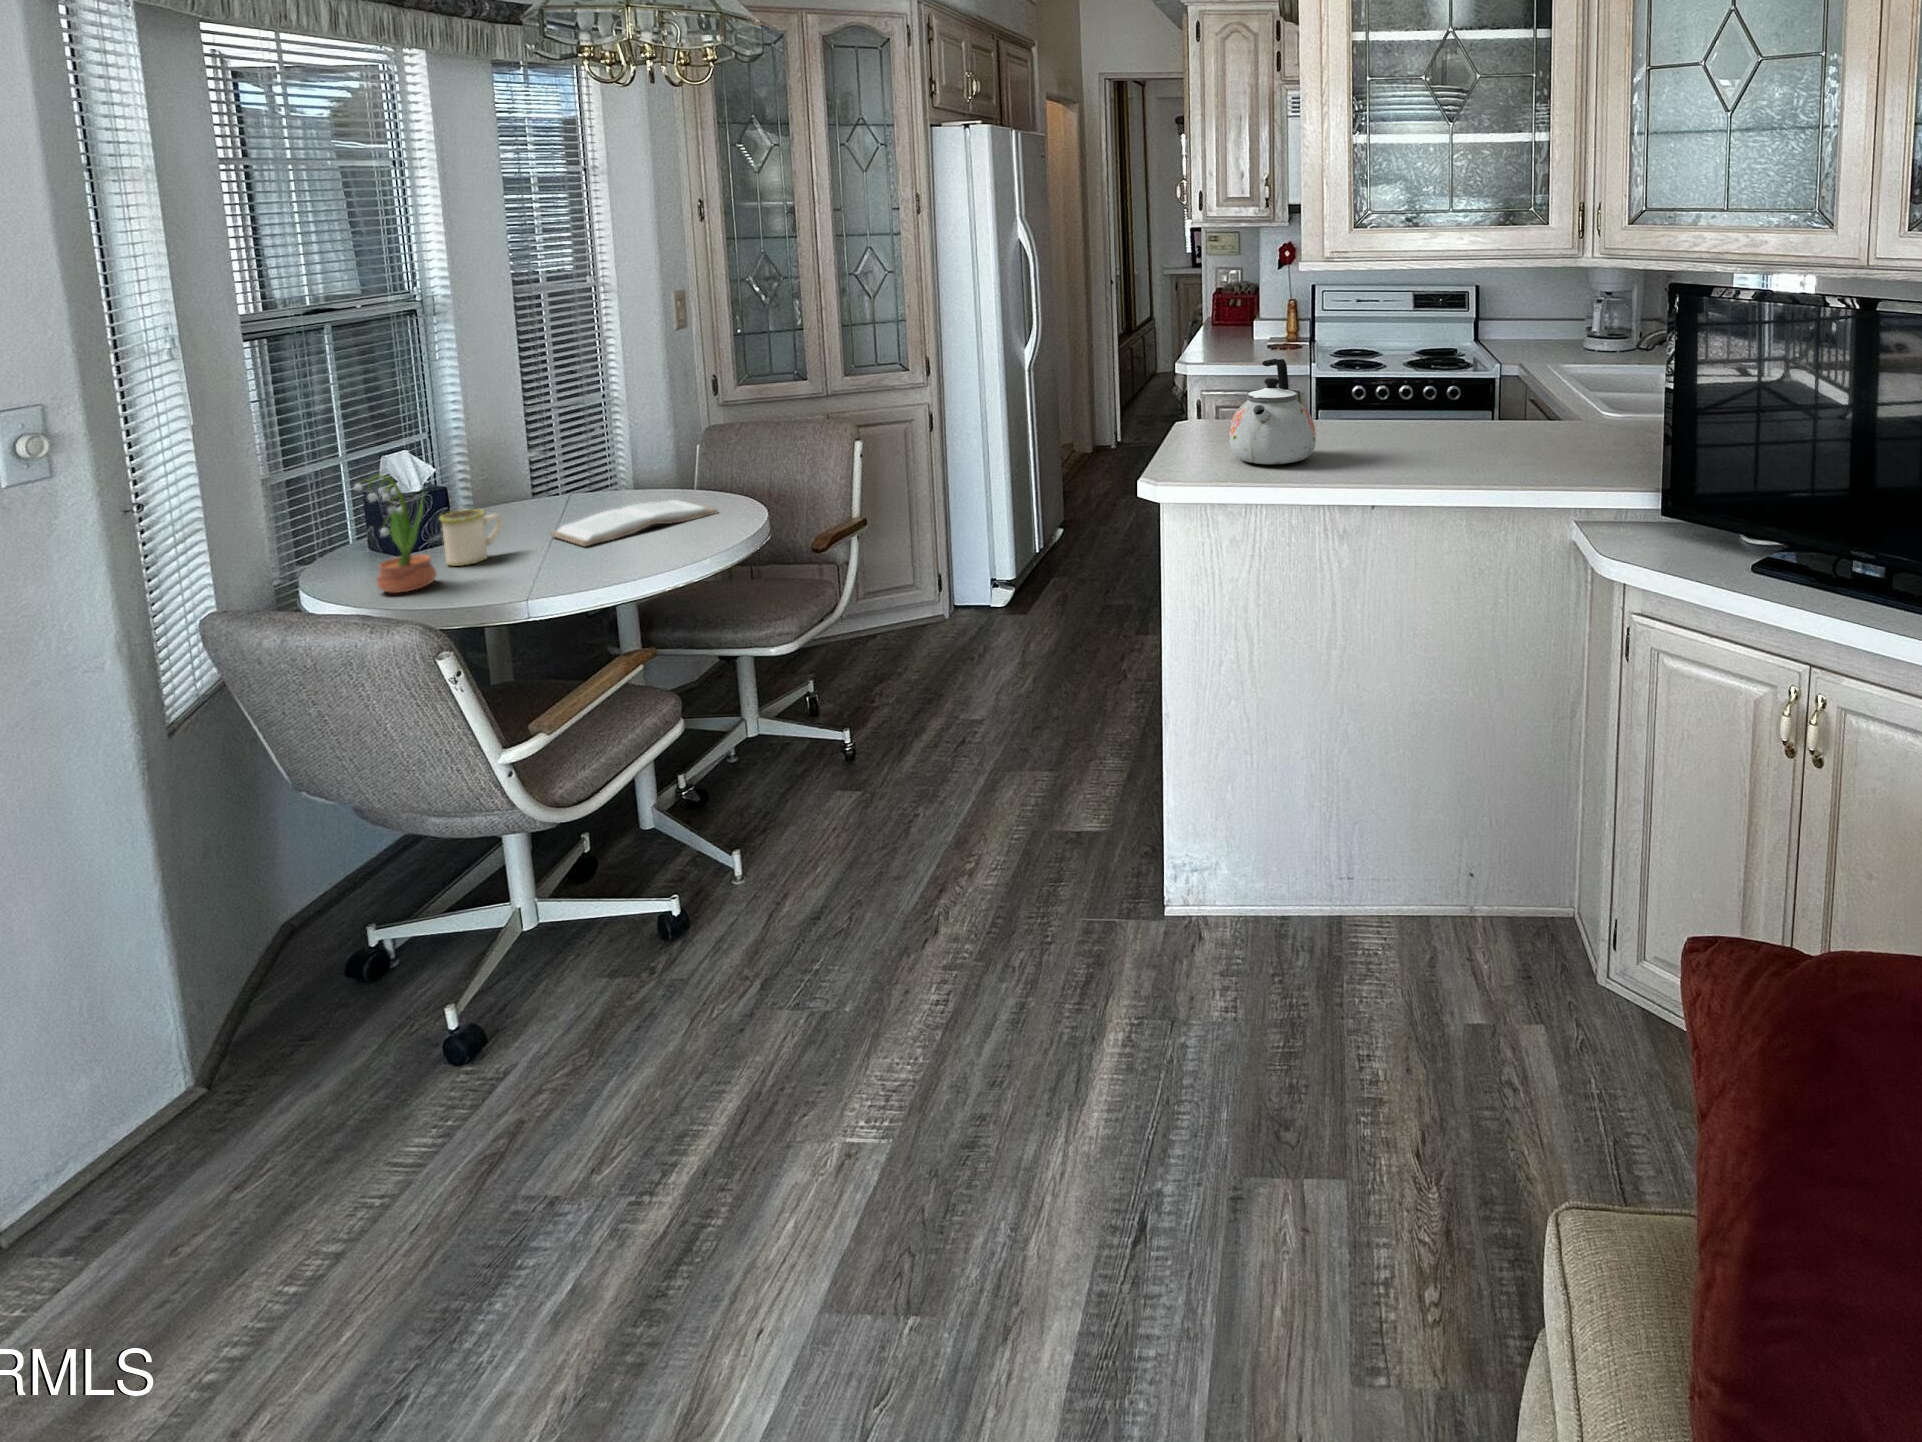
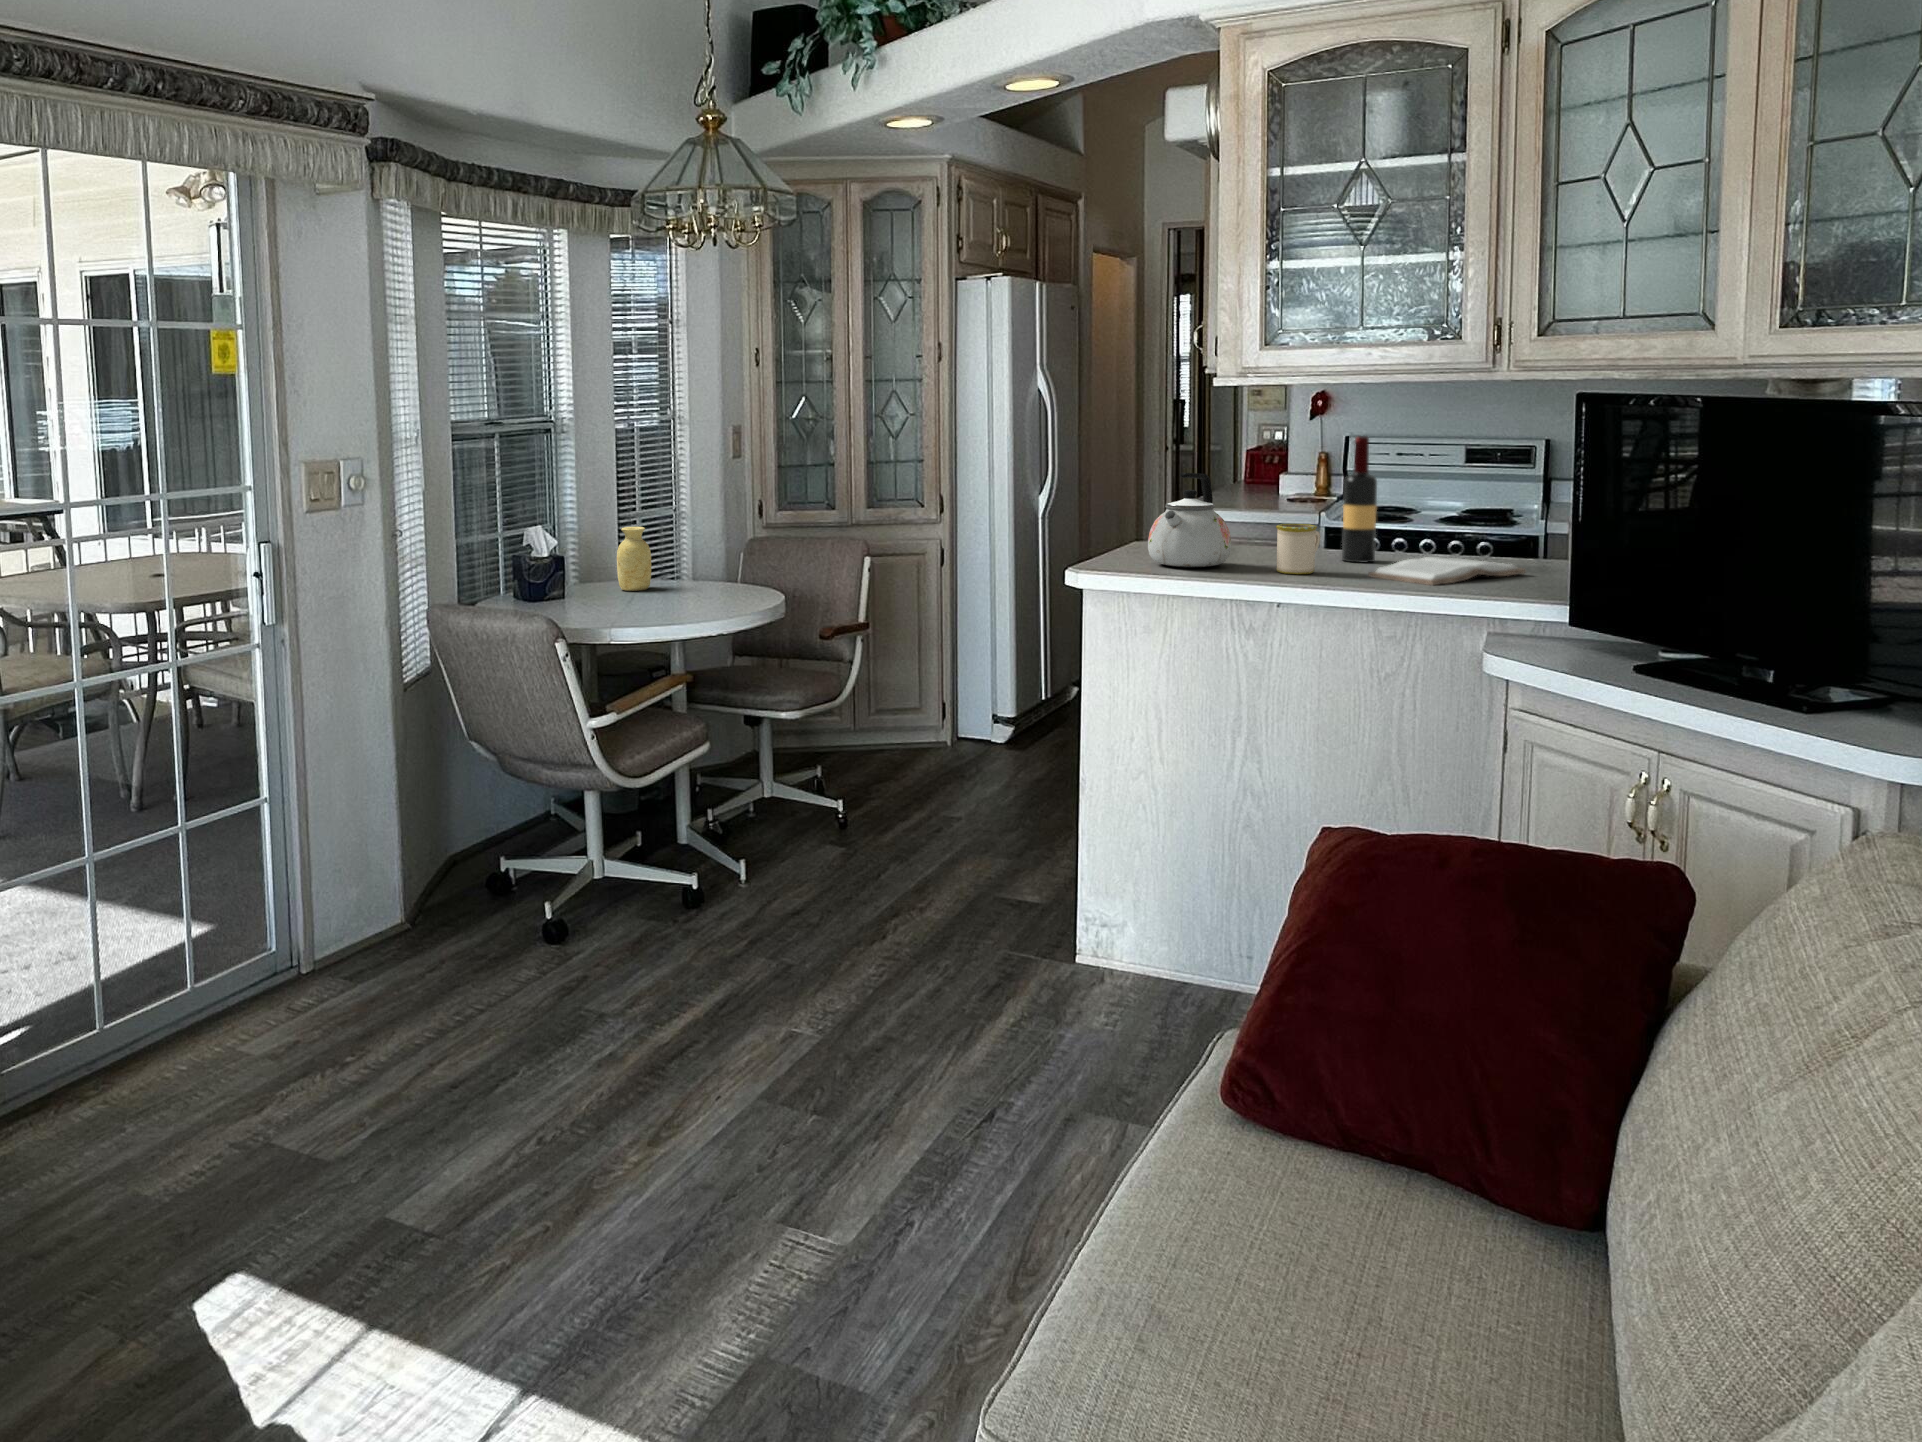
wine bottle: none [1401,310,1432,438] -> present [1342,436,1377,562]
vase: none [531,432,583,516] -> present [617,527,651,591]
potted flower: present [355,475,437,593] -> none [512,532,556,619]
book: present [551,500,717,546] -> present [1369,557,1525,585]
mug: present [440,509,502,566] -> present [1276,524,1320,574]

